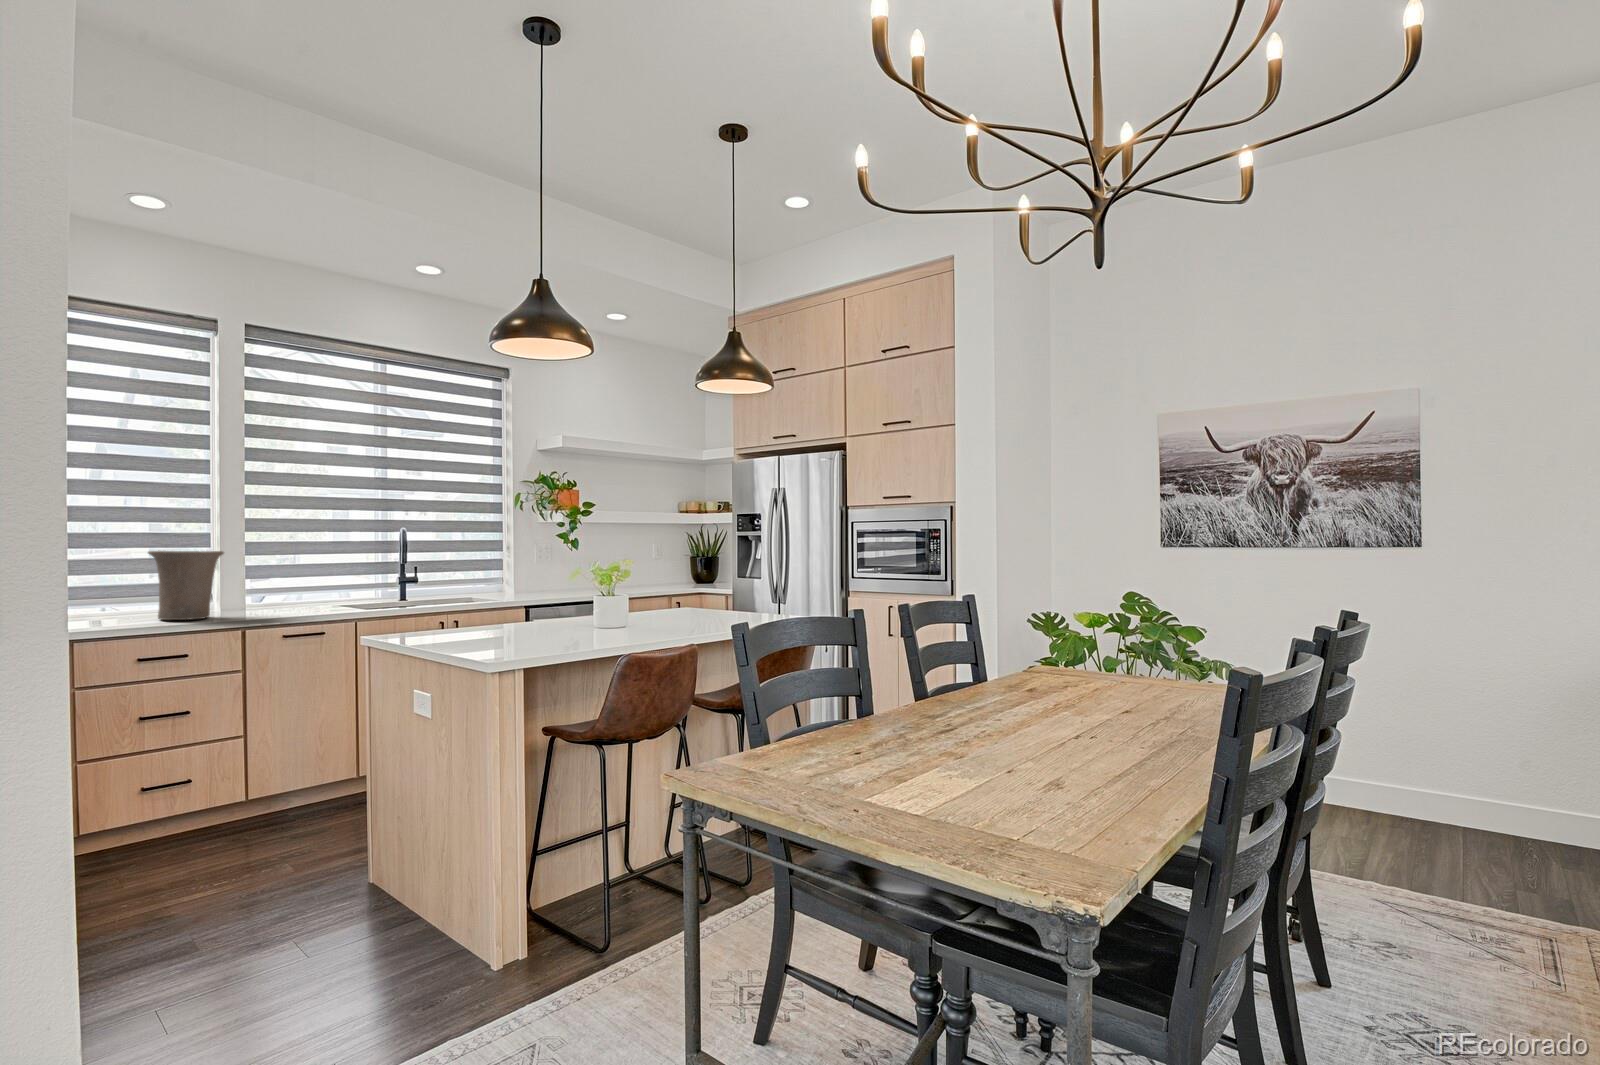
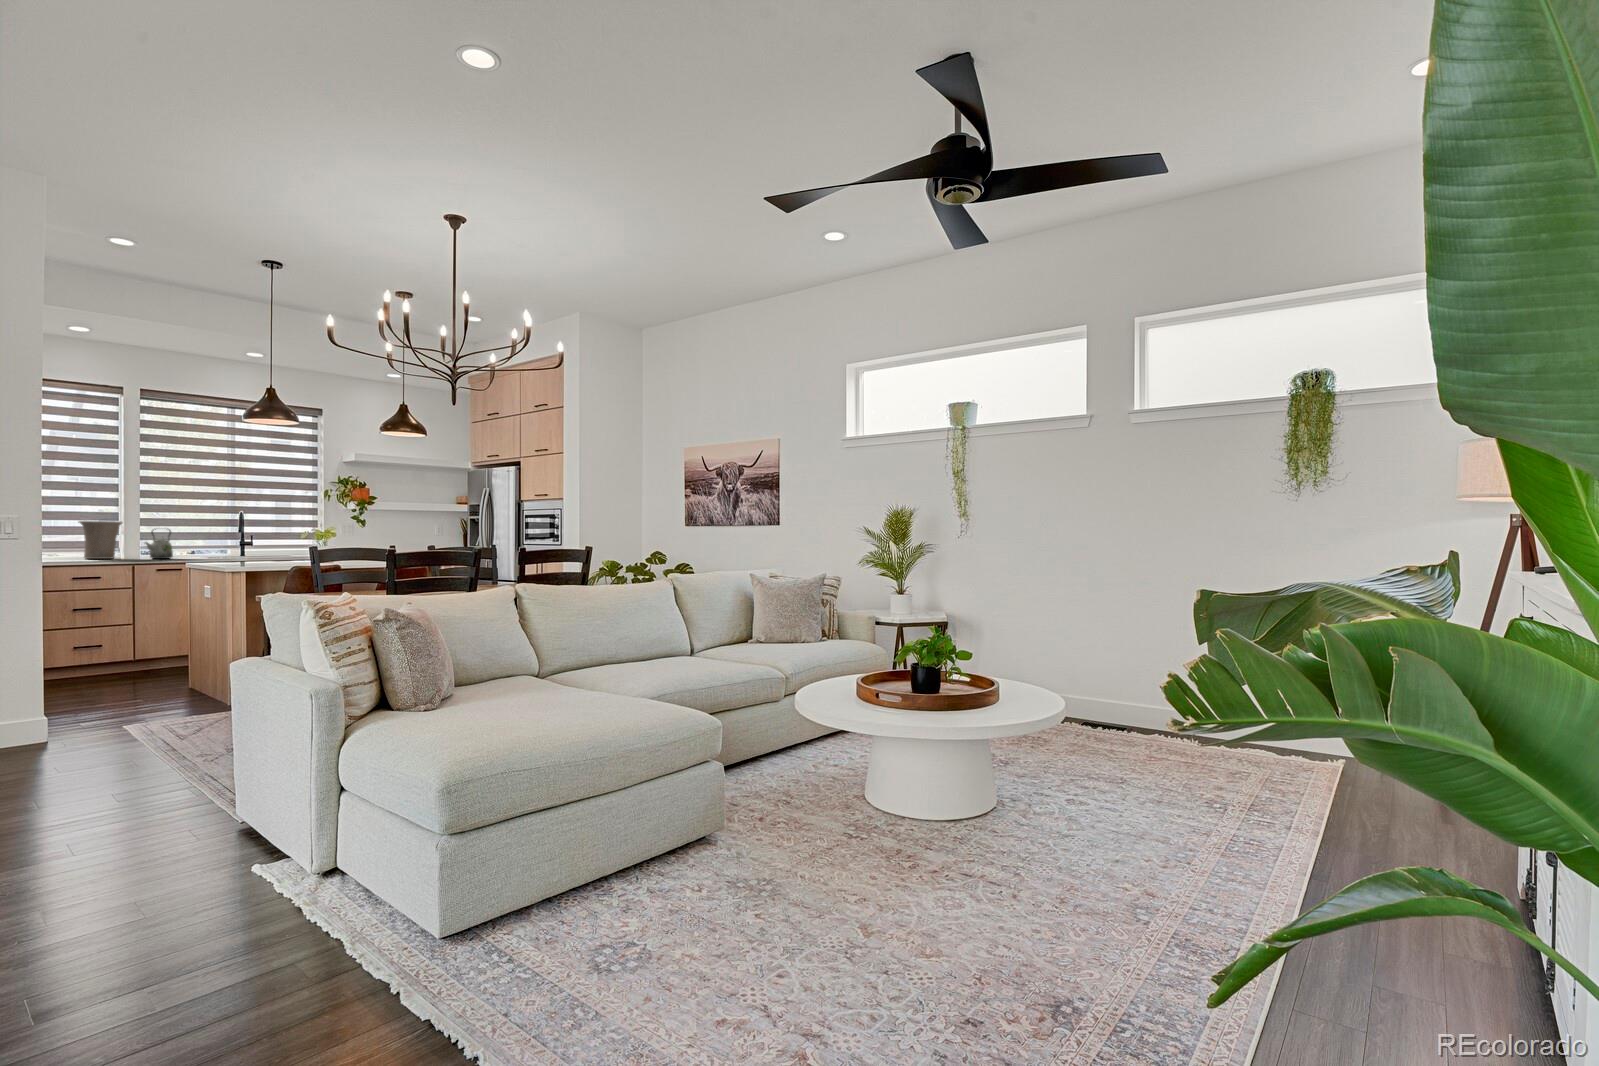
kettle: none [260,561,307,617] -> present [145,529,173,559]

